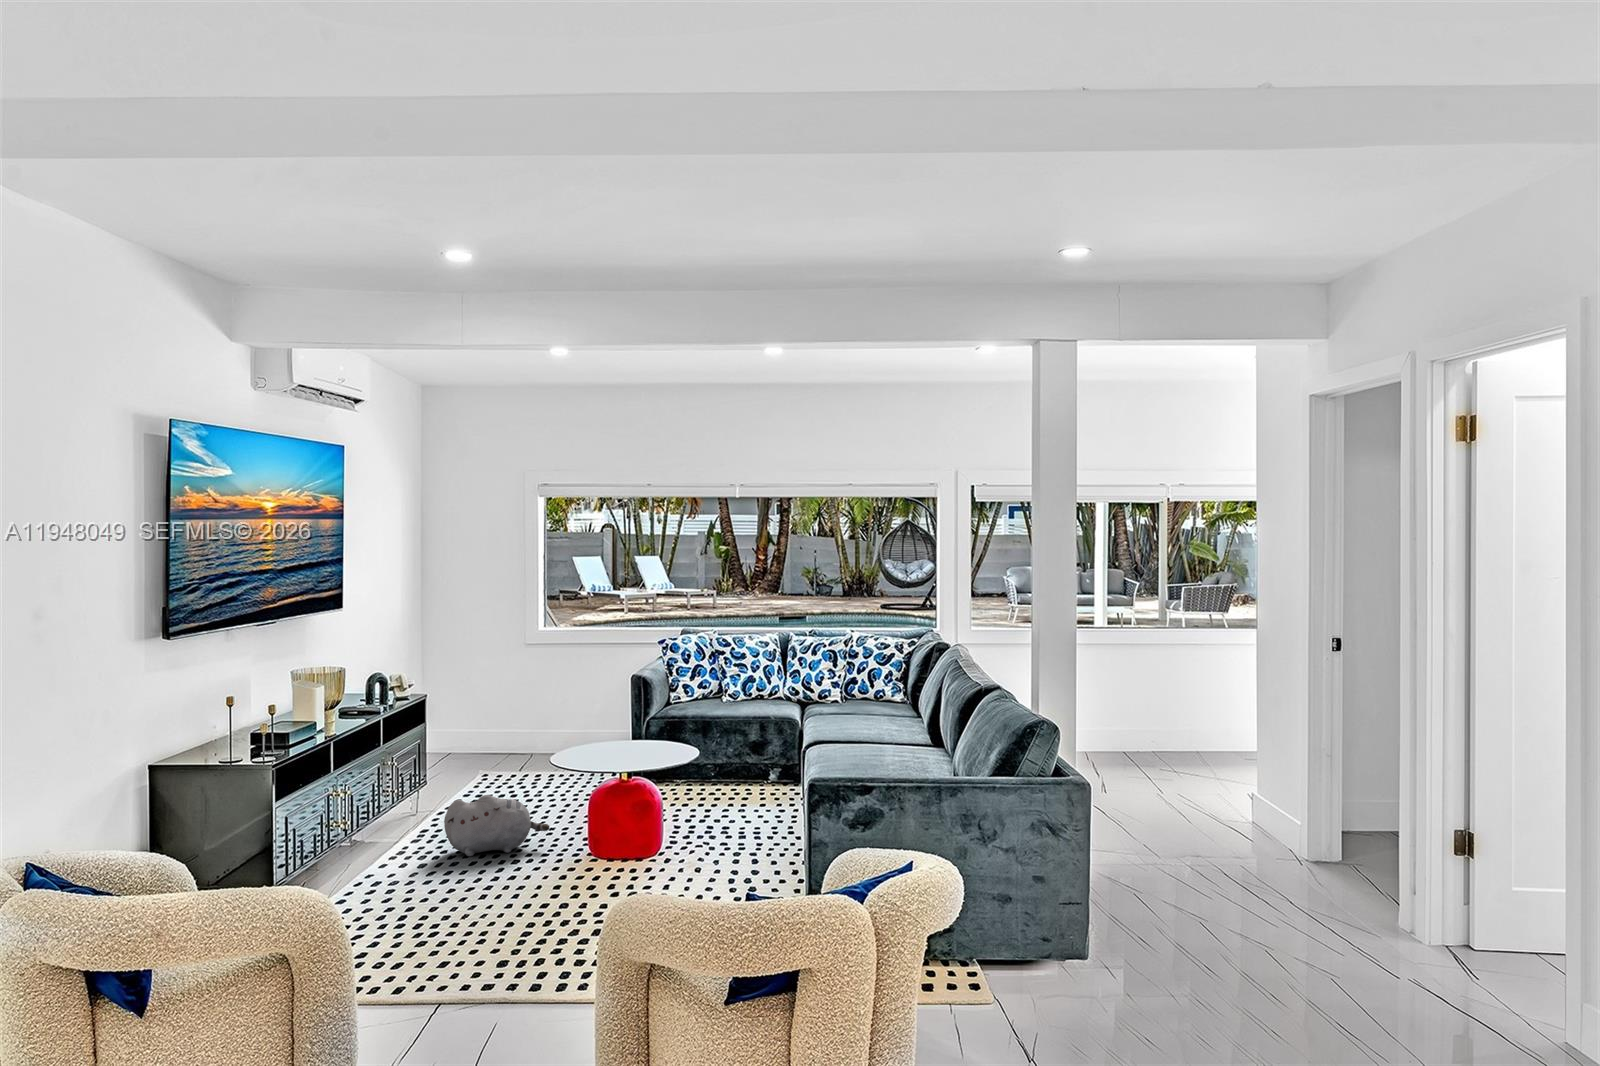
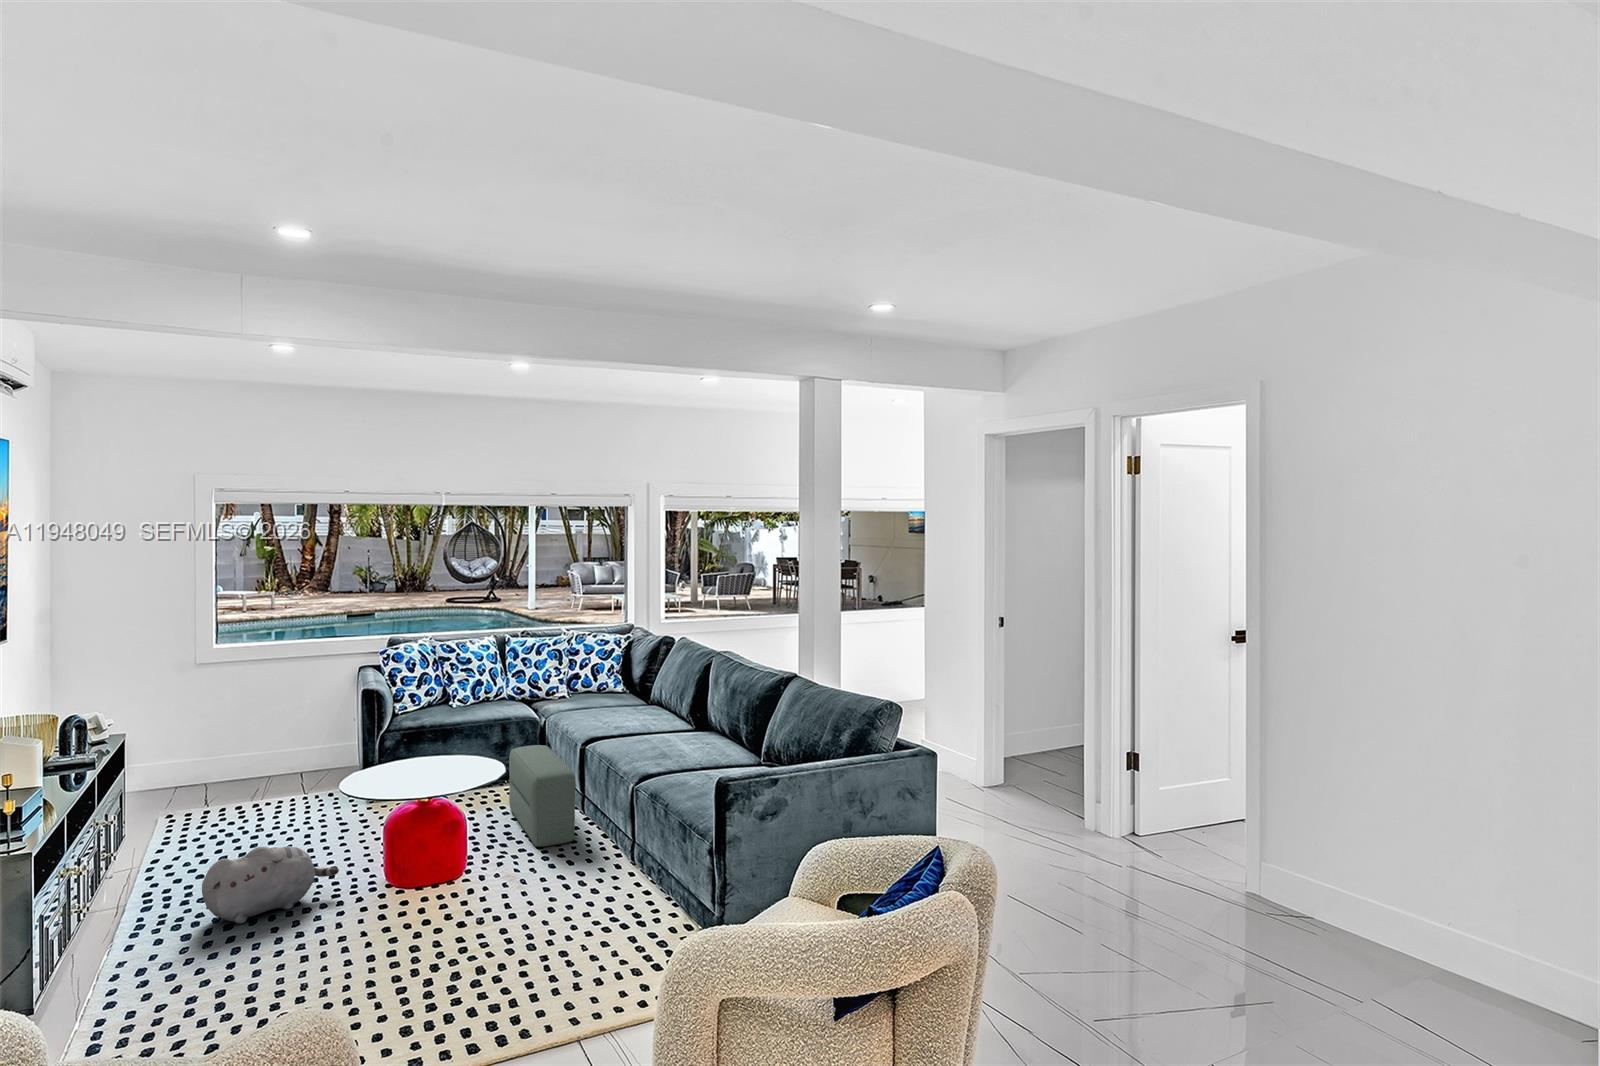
pouf: none [730,743,778,840] -> present [509,745,575,847]

